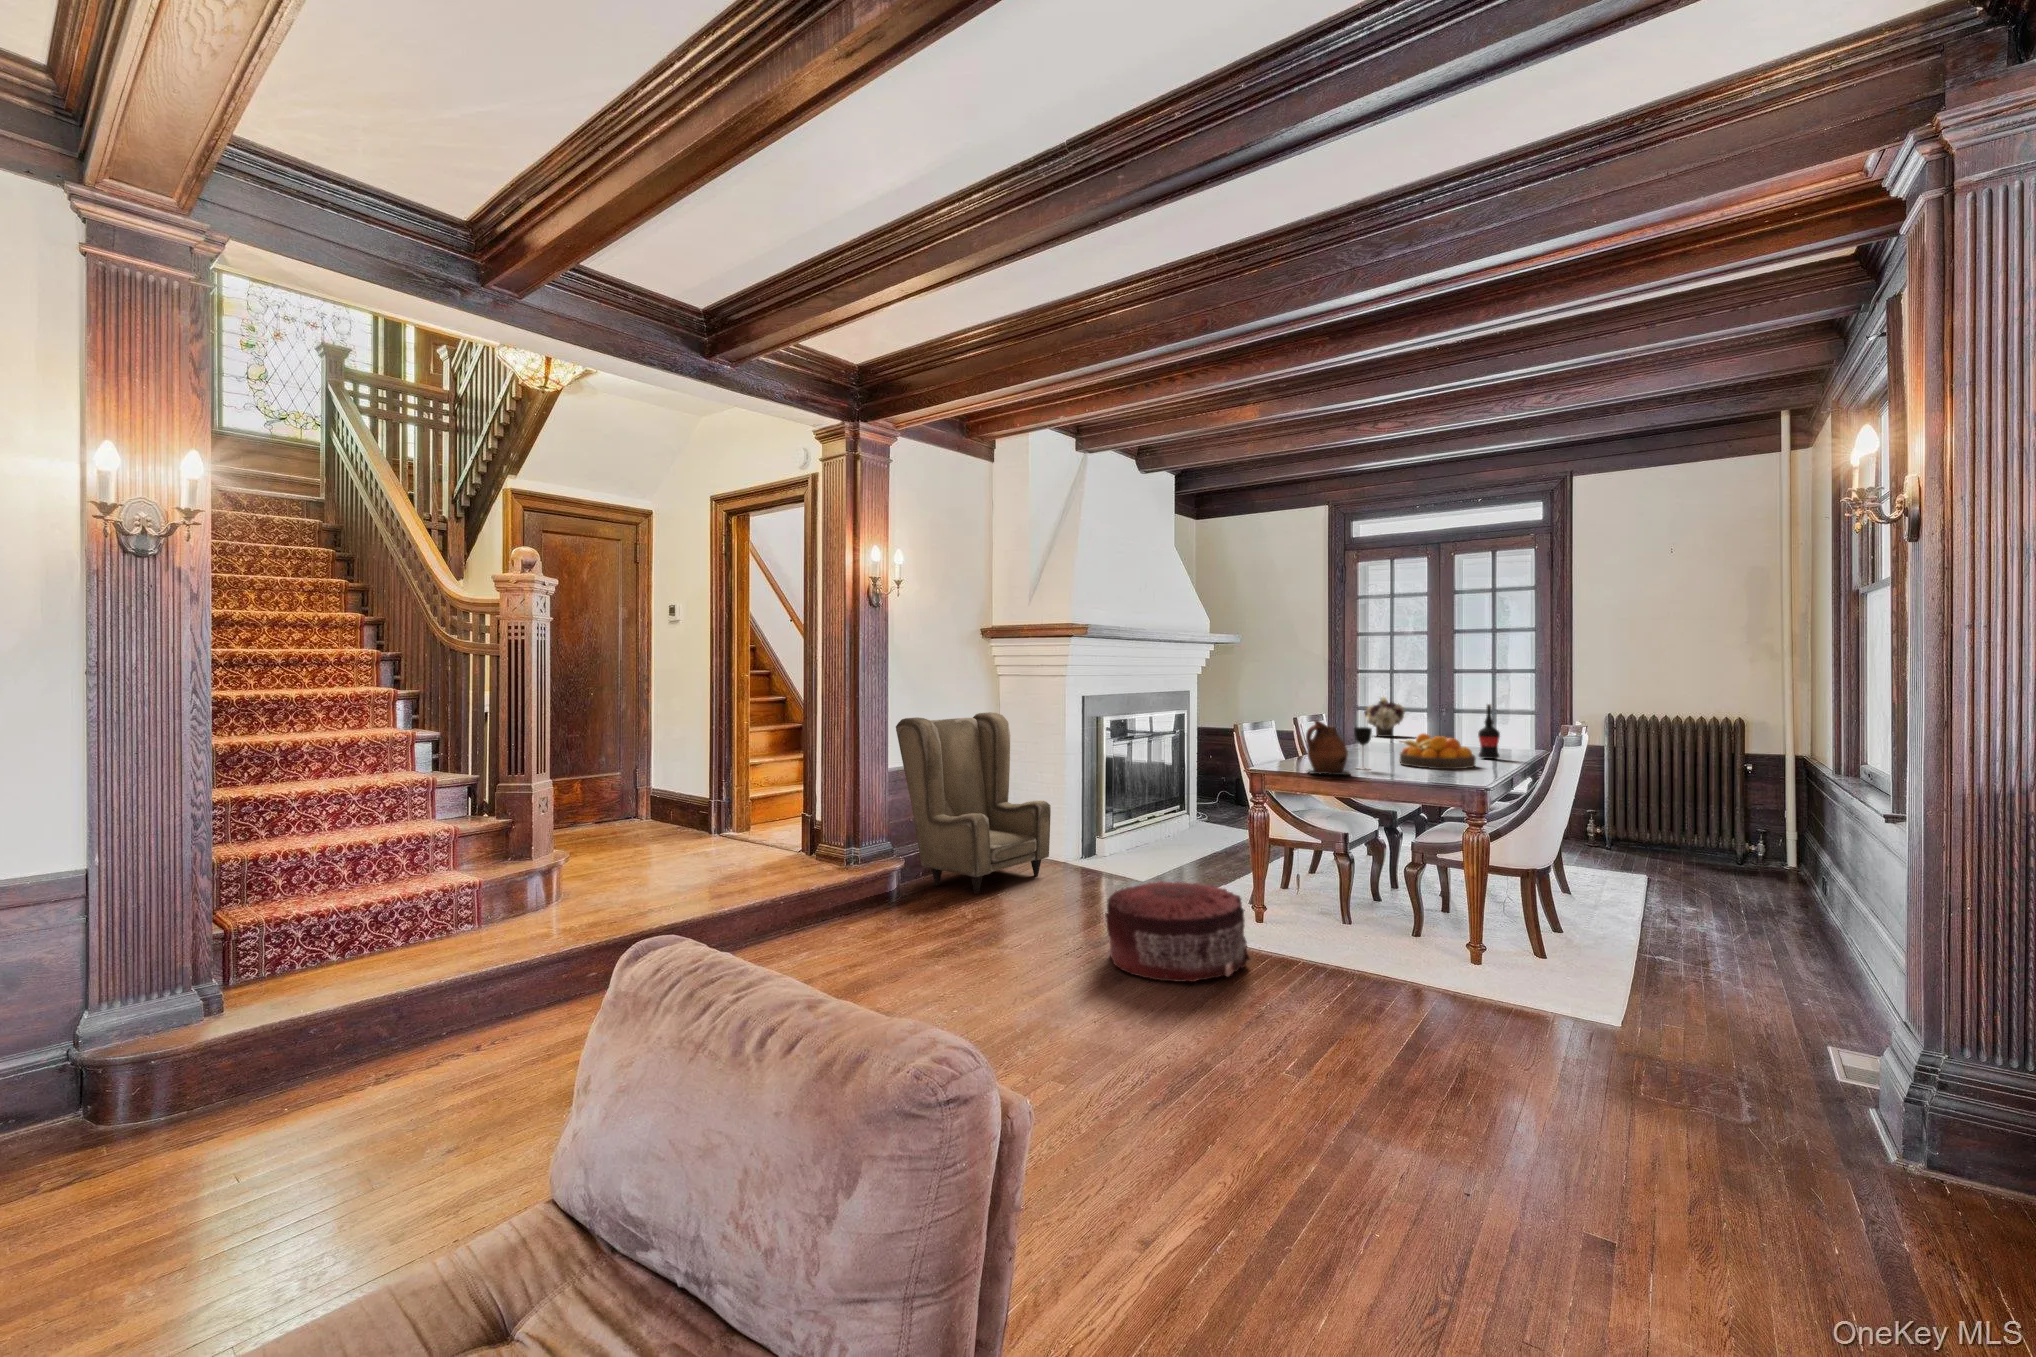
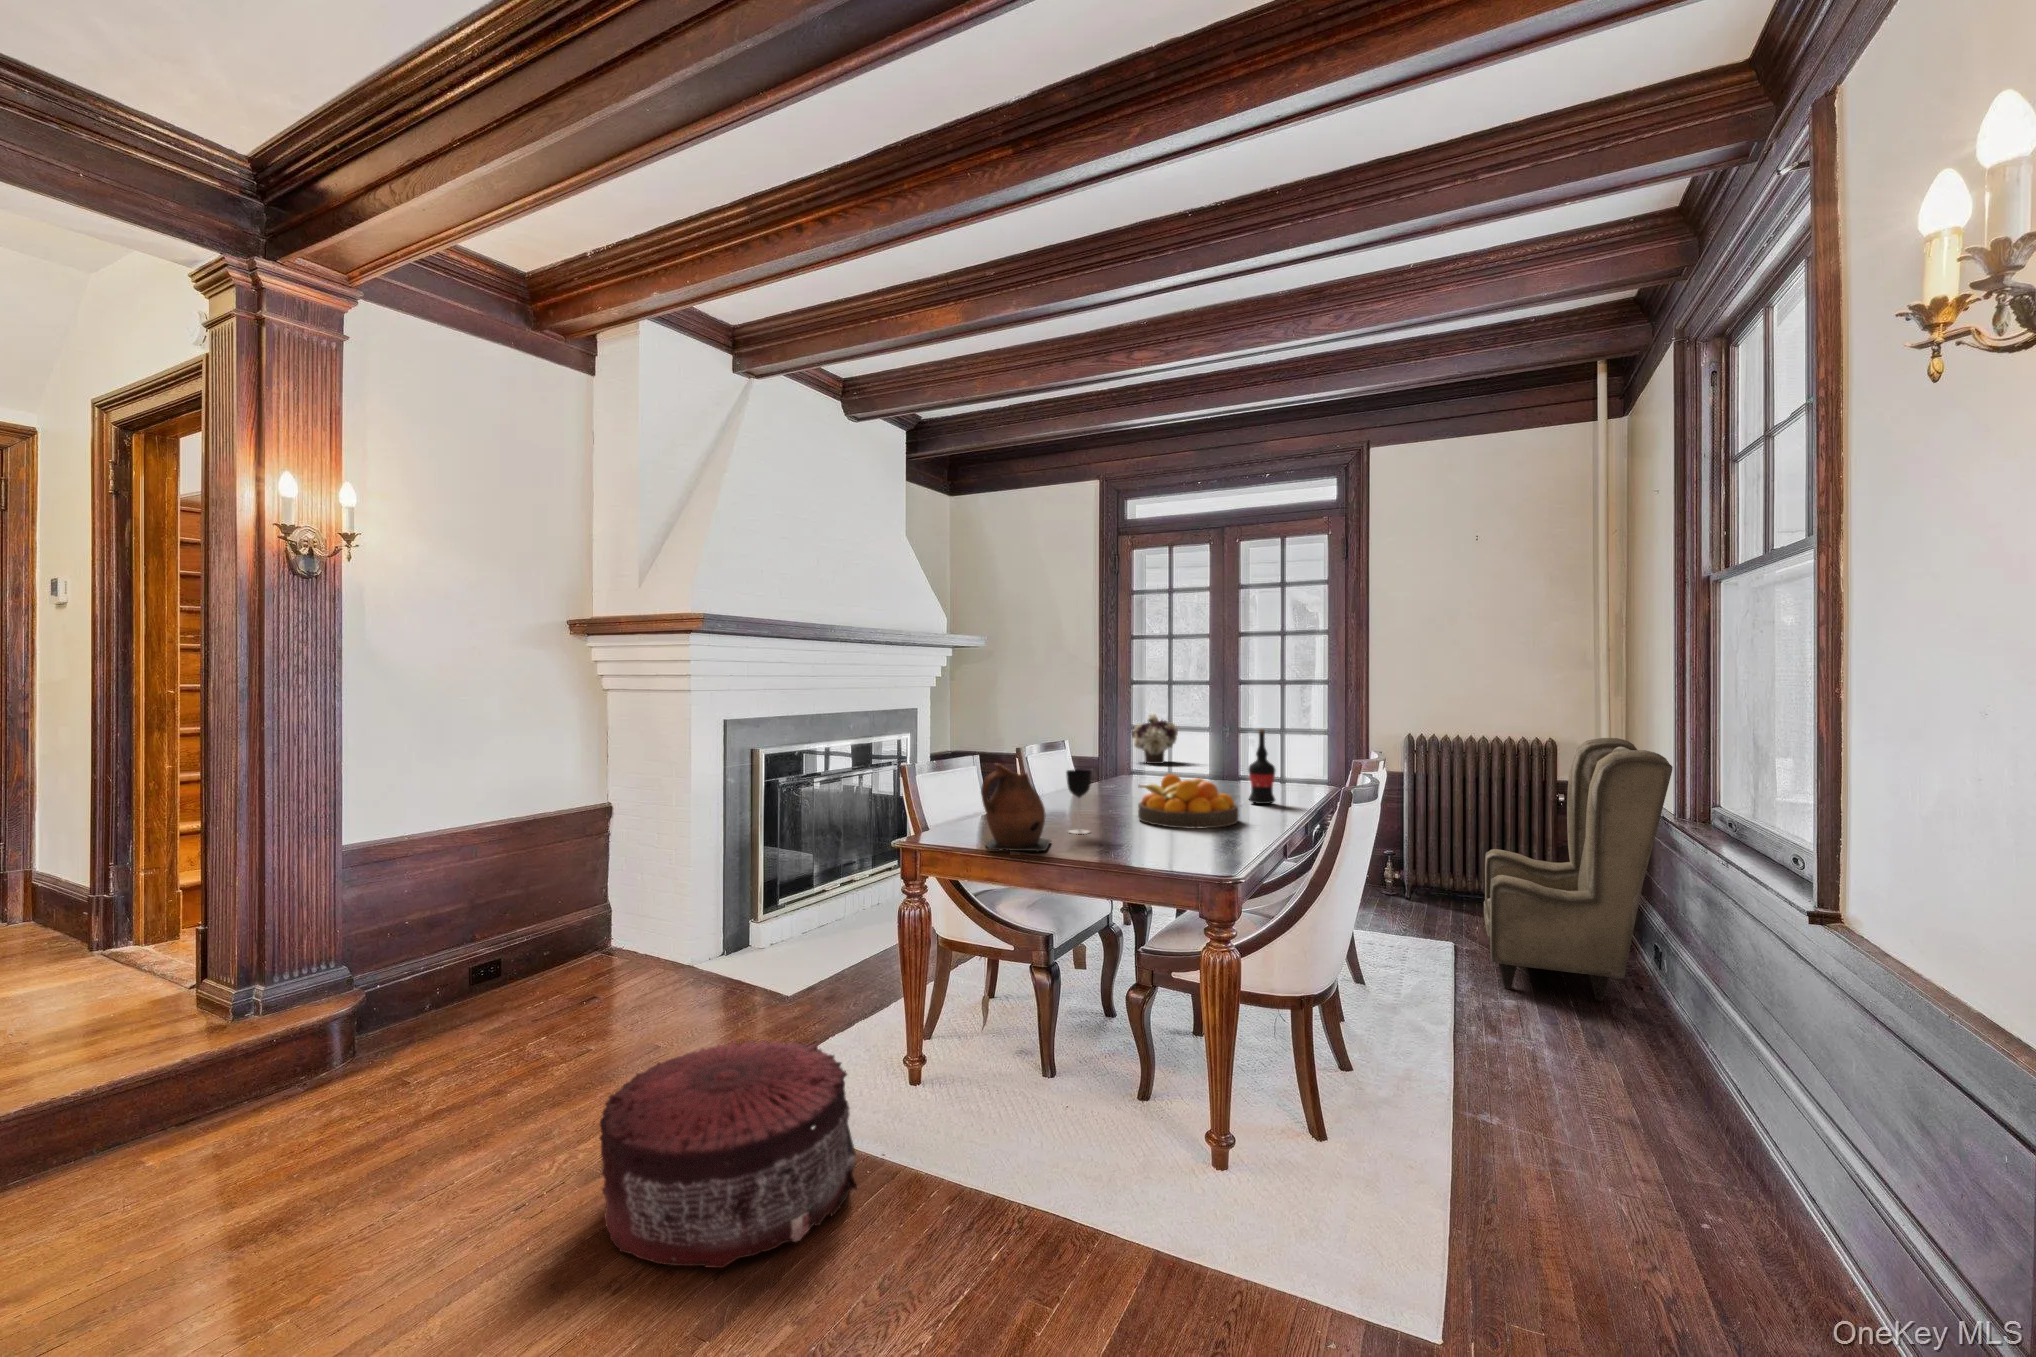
armchair: present [896,712,1051,894] -> present [1484,738,1673,1001]

